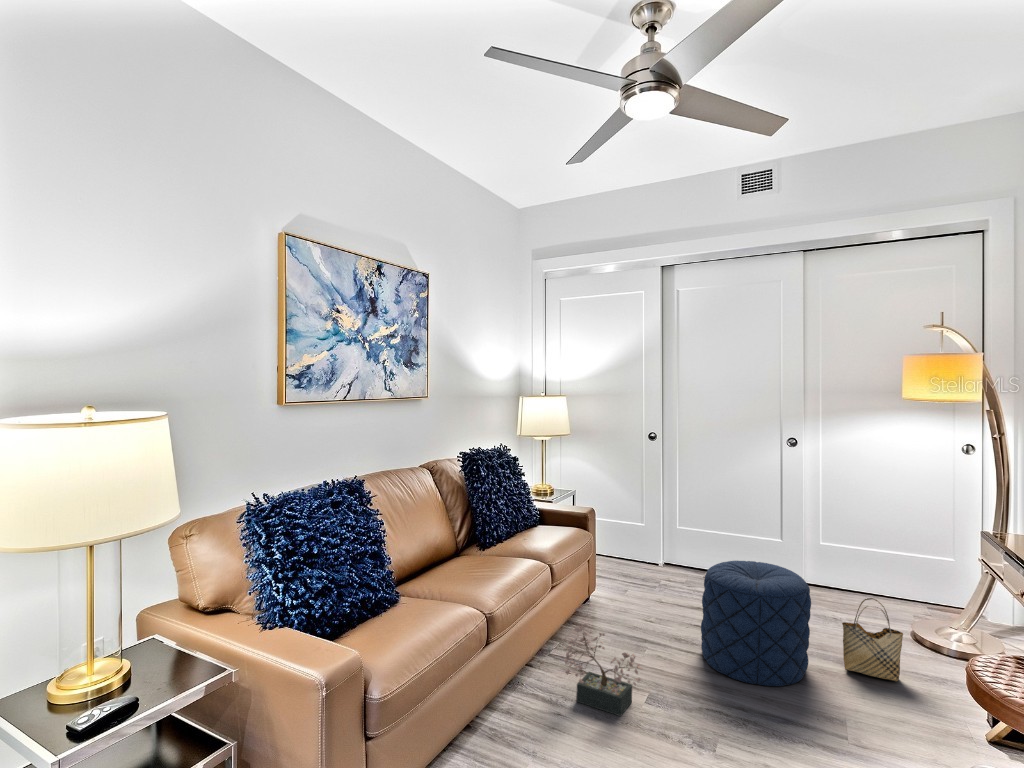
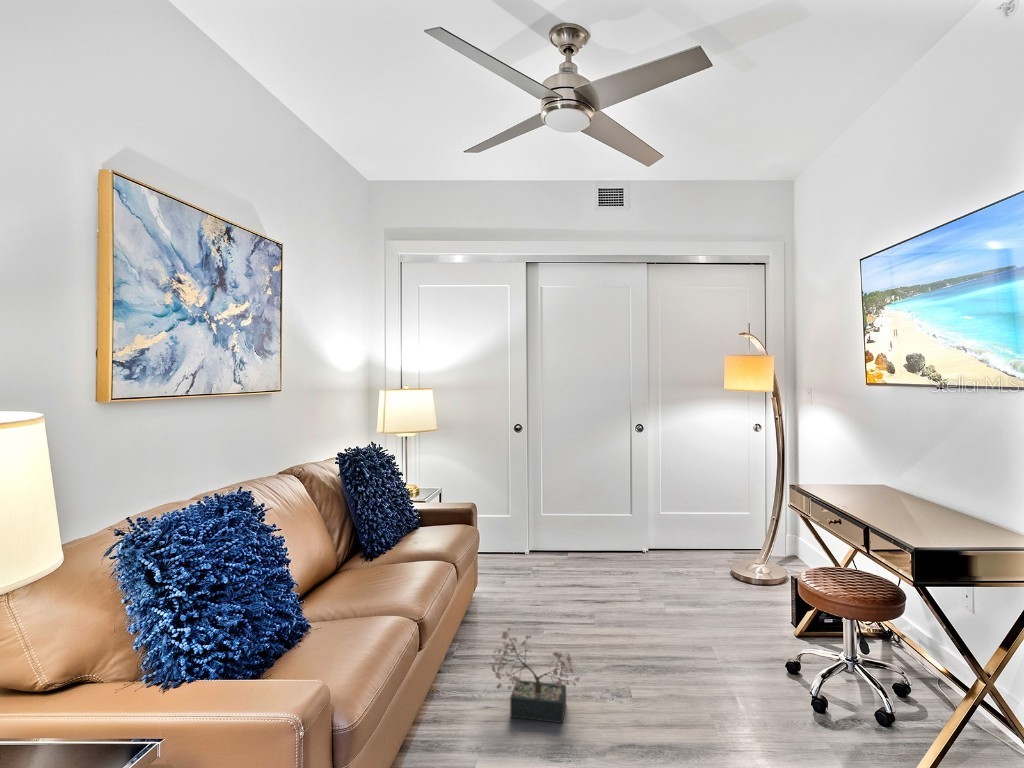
pouf: present [701,561,811,686] -> none [604,536,707,657]
woven basket: present [842,598,903,681] -> none [726,556,777,629]

